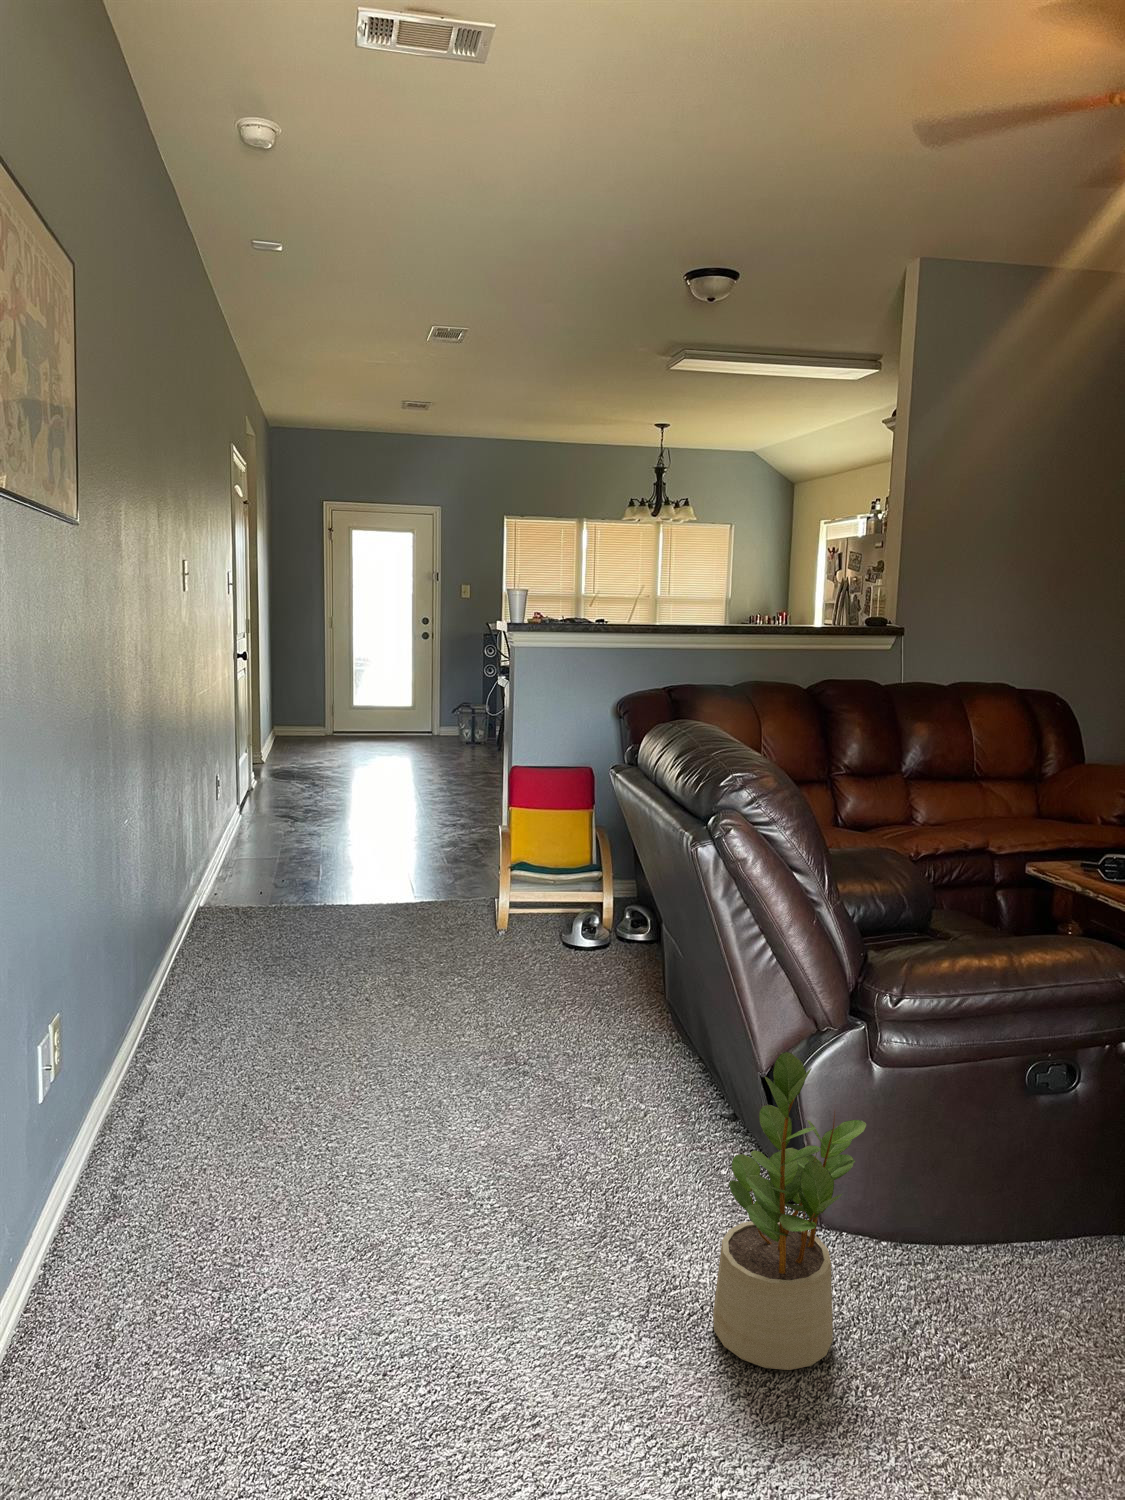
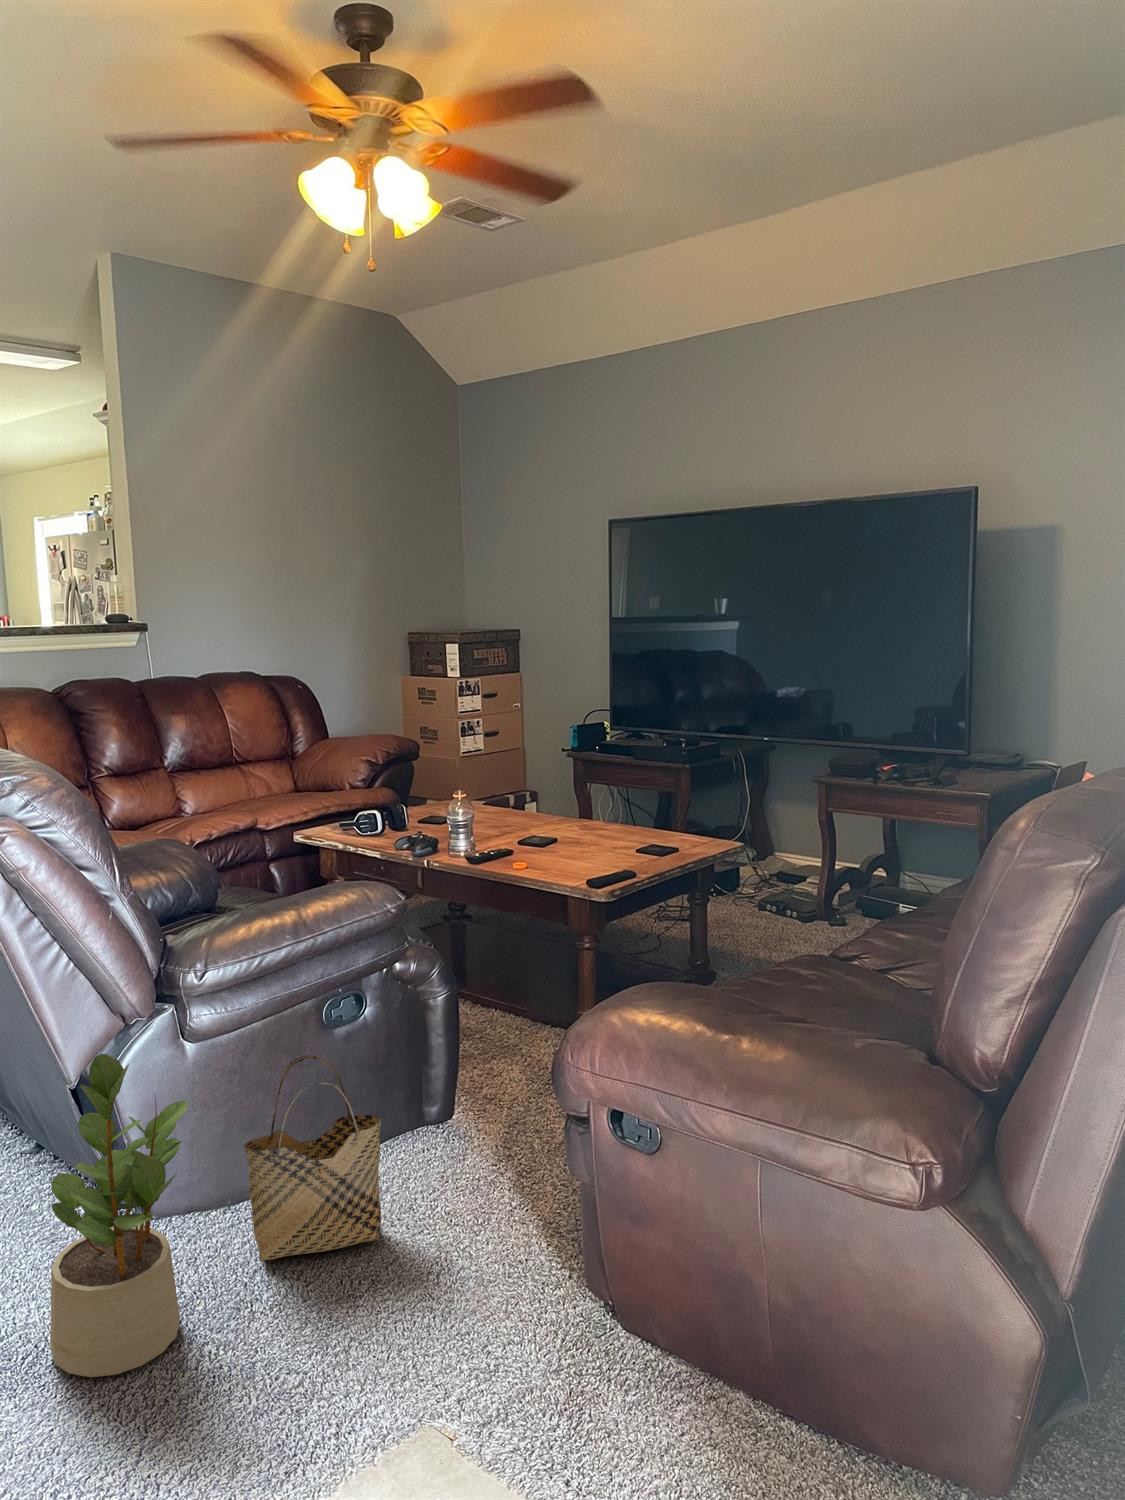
woven basket: none [919,1111,1078,1342] -> present [244,1055,381,1262]

